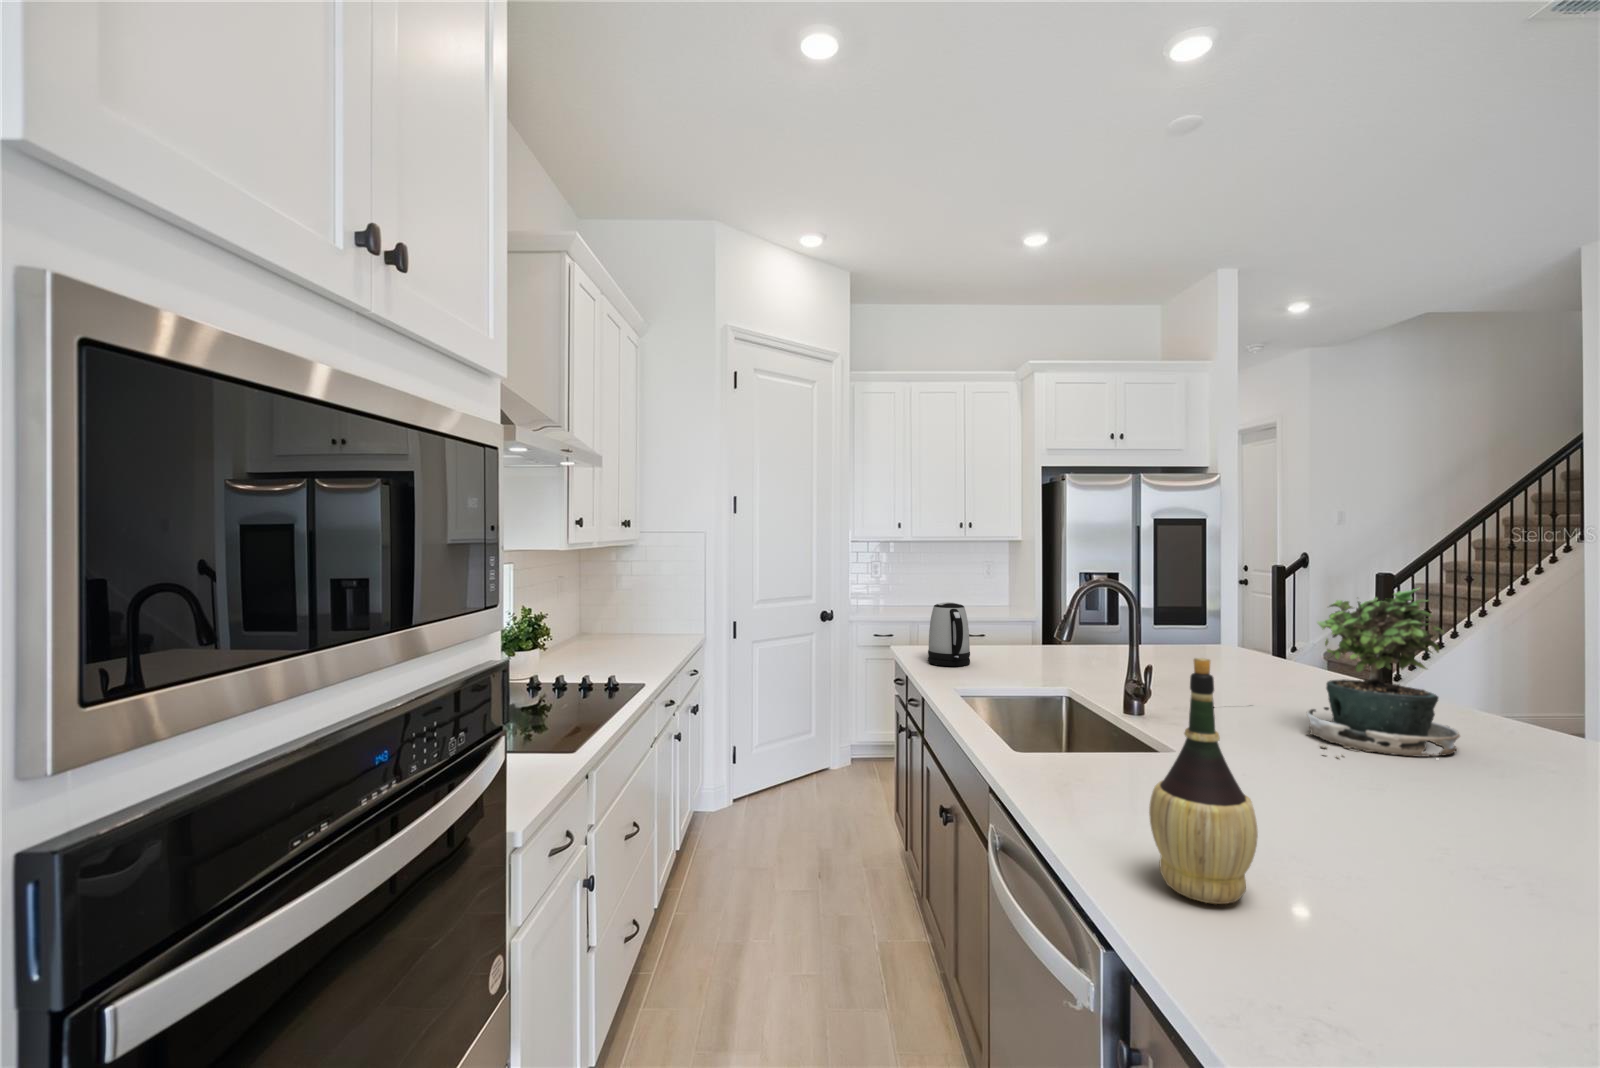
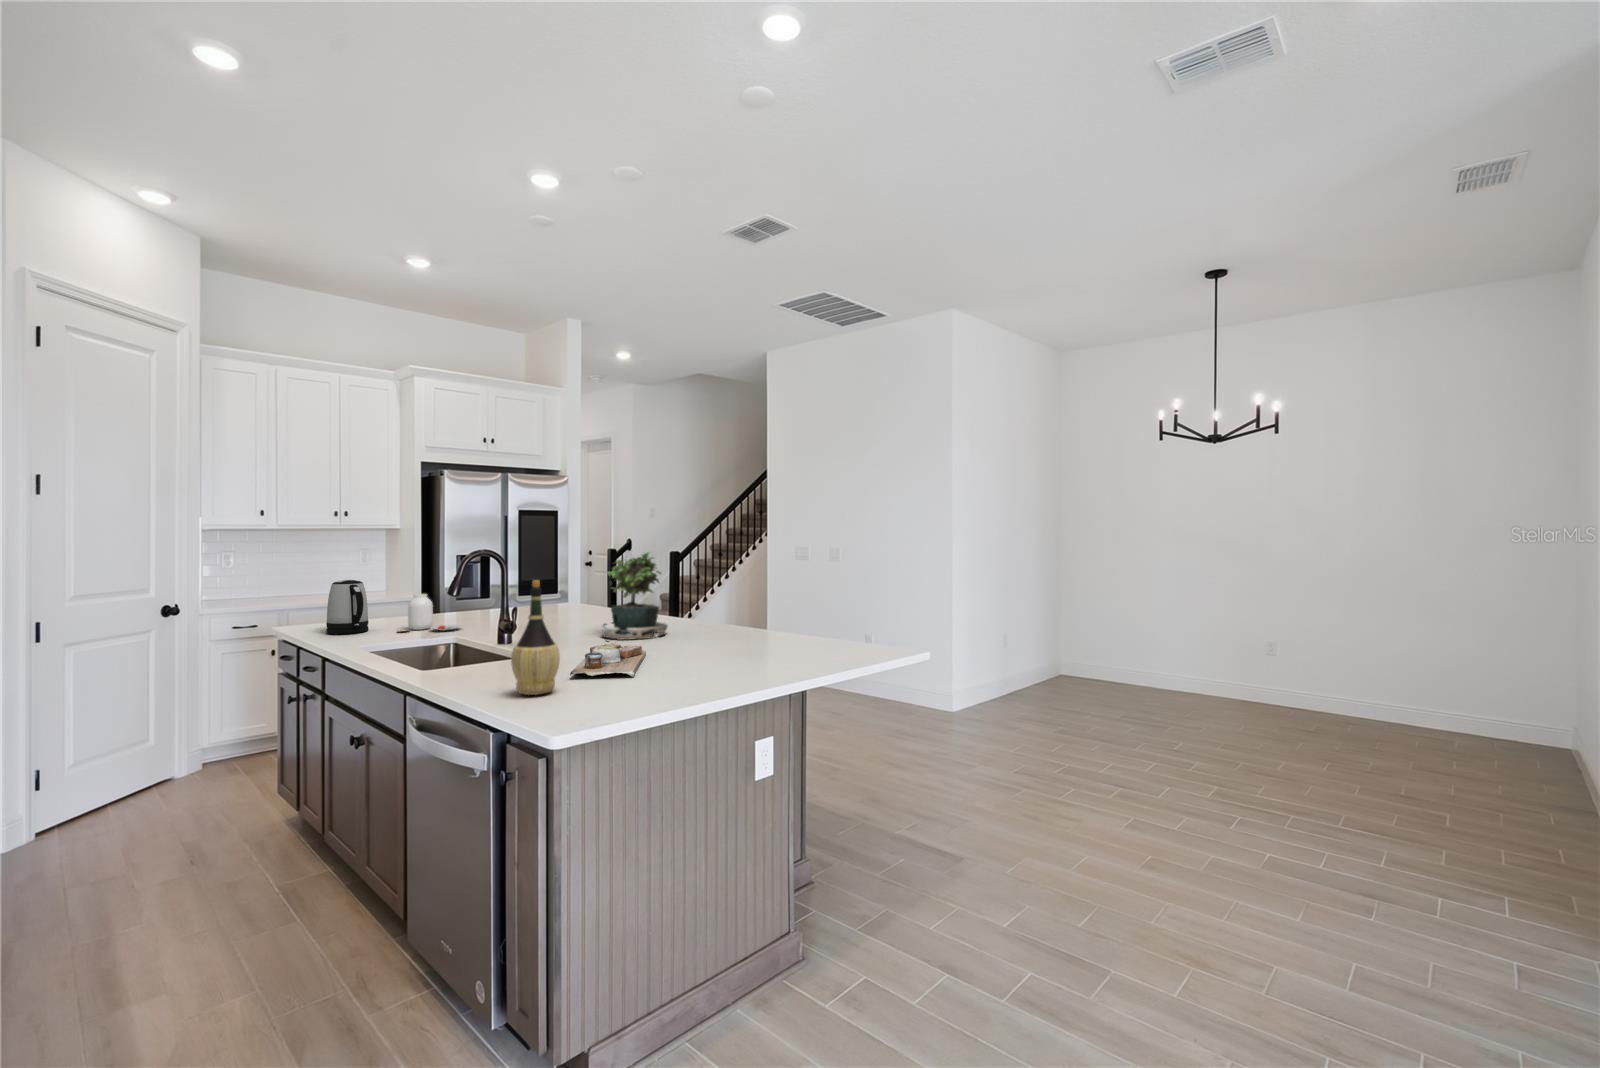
jar: none [998,625,1076,677] -> present [408,594,460,631]
cutting board: none [1272,770,1448,904] -> present [570,643,646,678]

